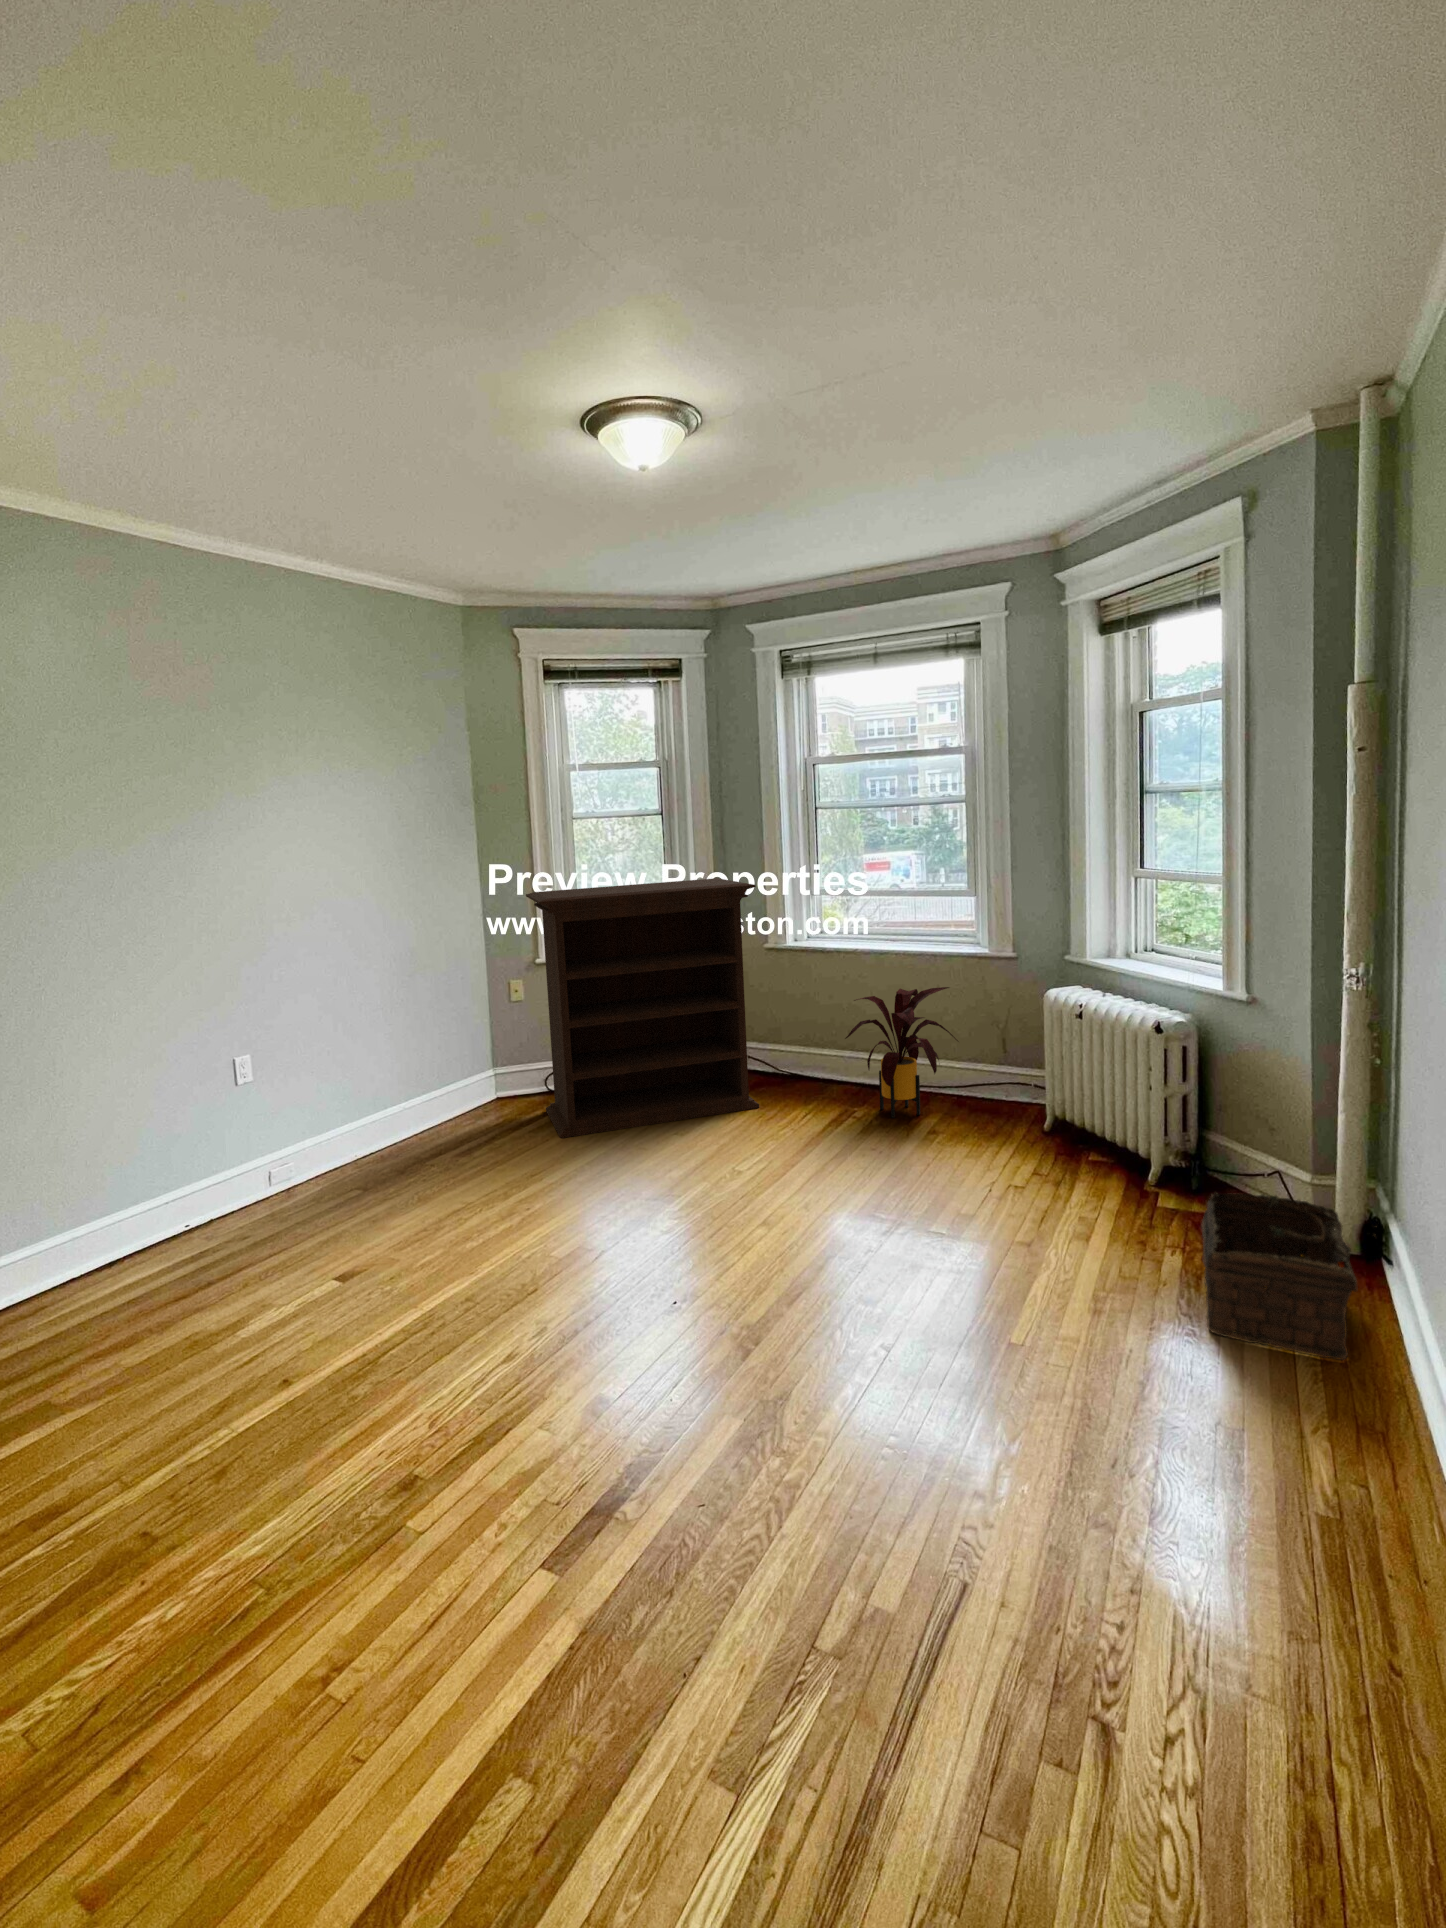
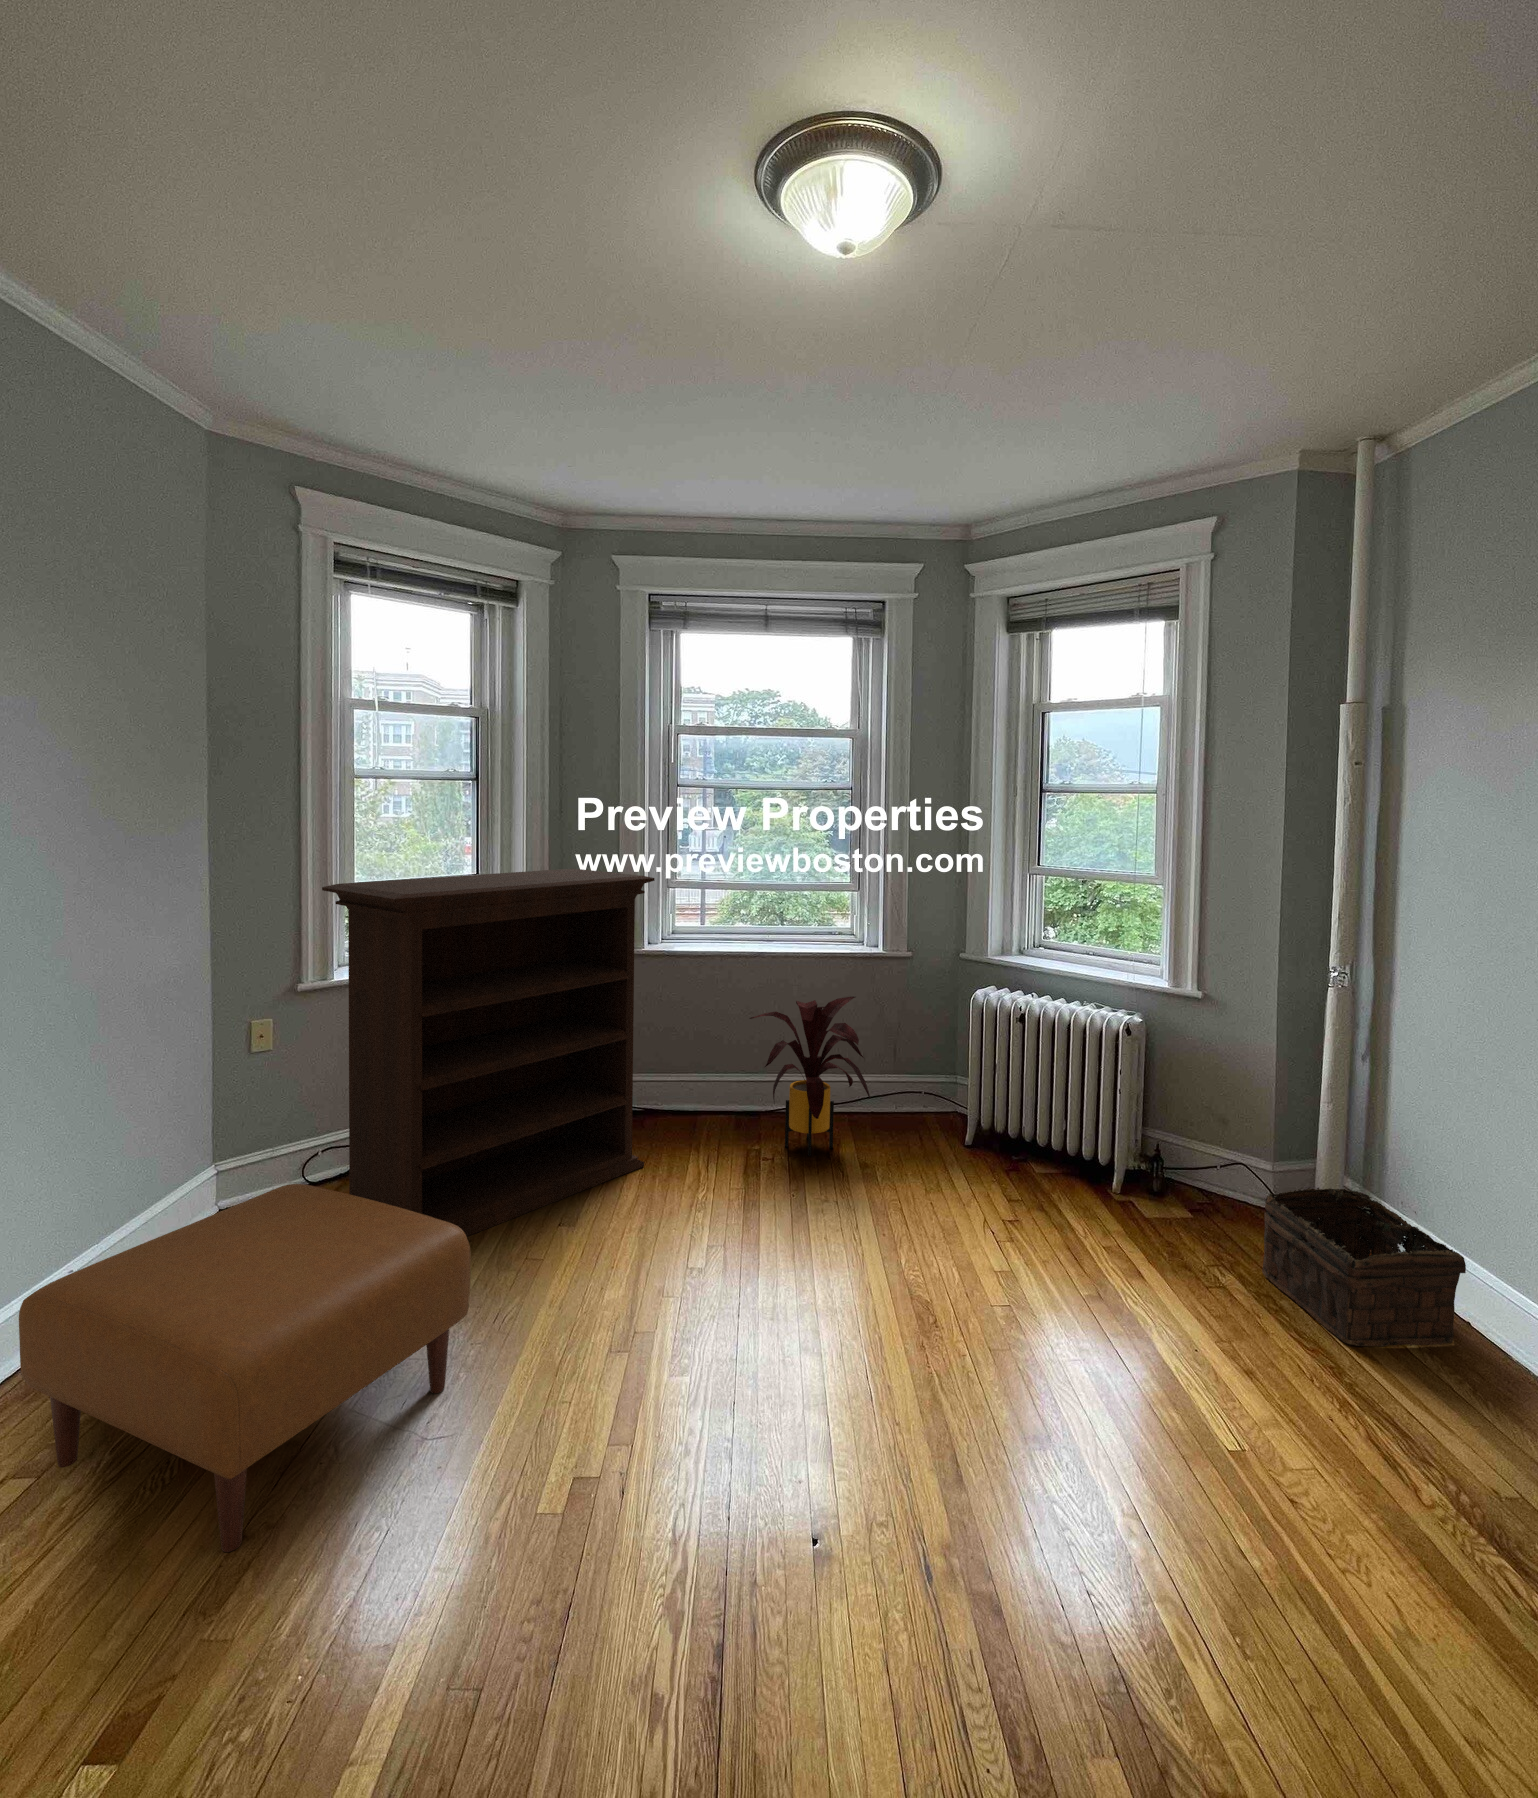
ottoman: none [326,1073,534,1242] -> present [19,1184,471,1552]

